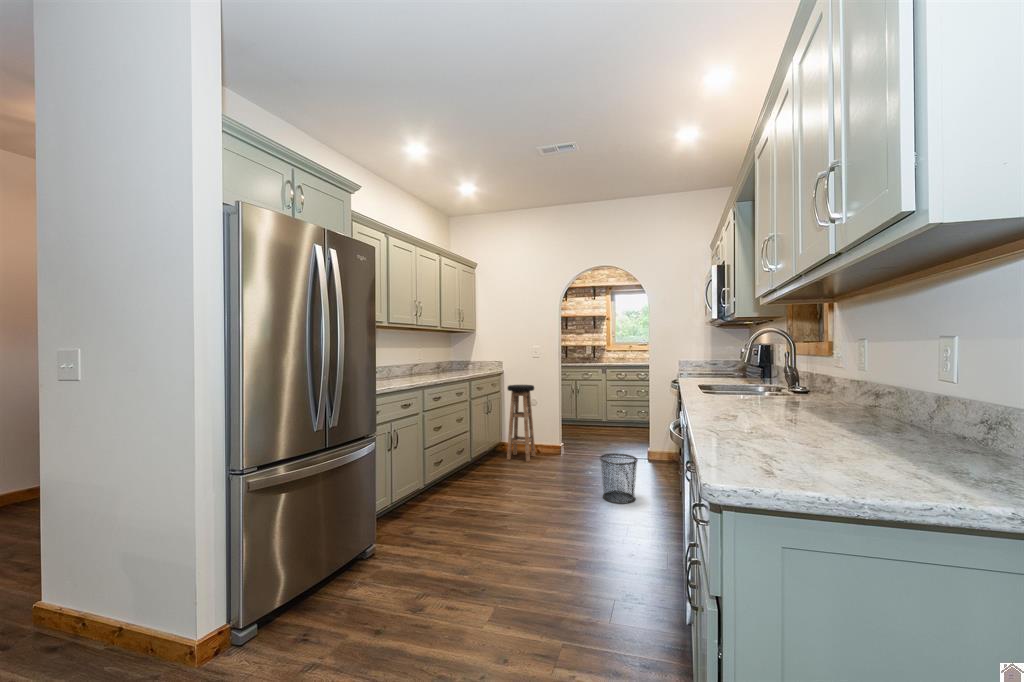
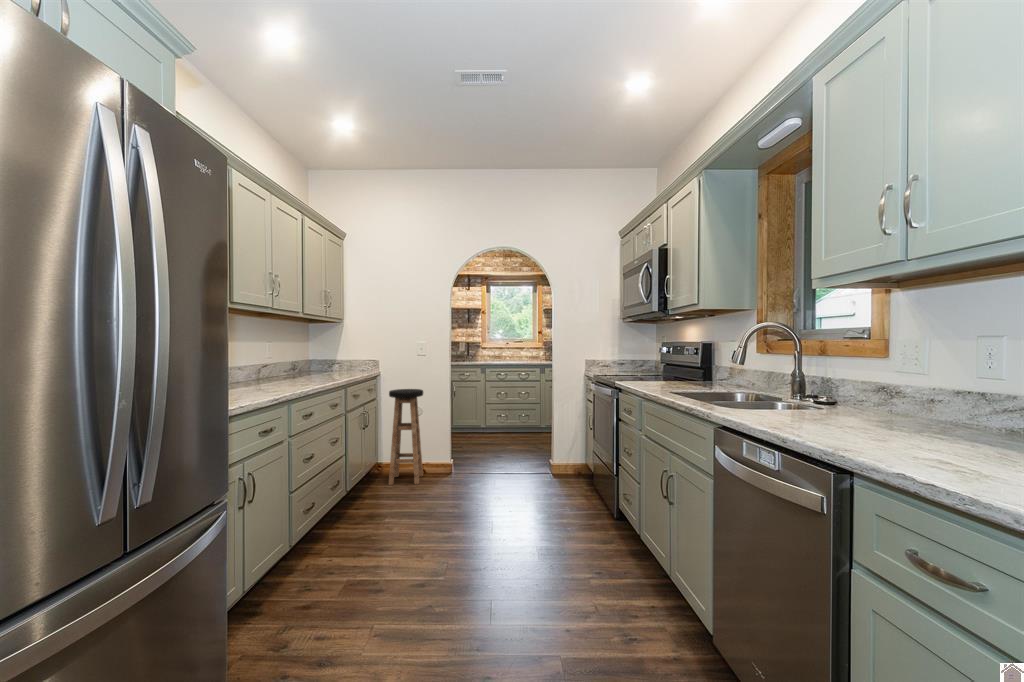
waste bin: present [600,453,638,504] -> none [525,467,570,529]

